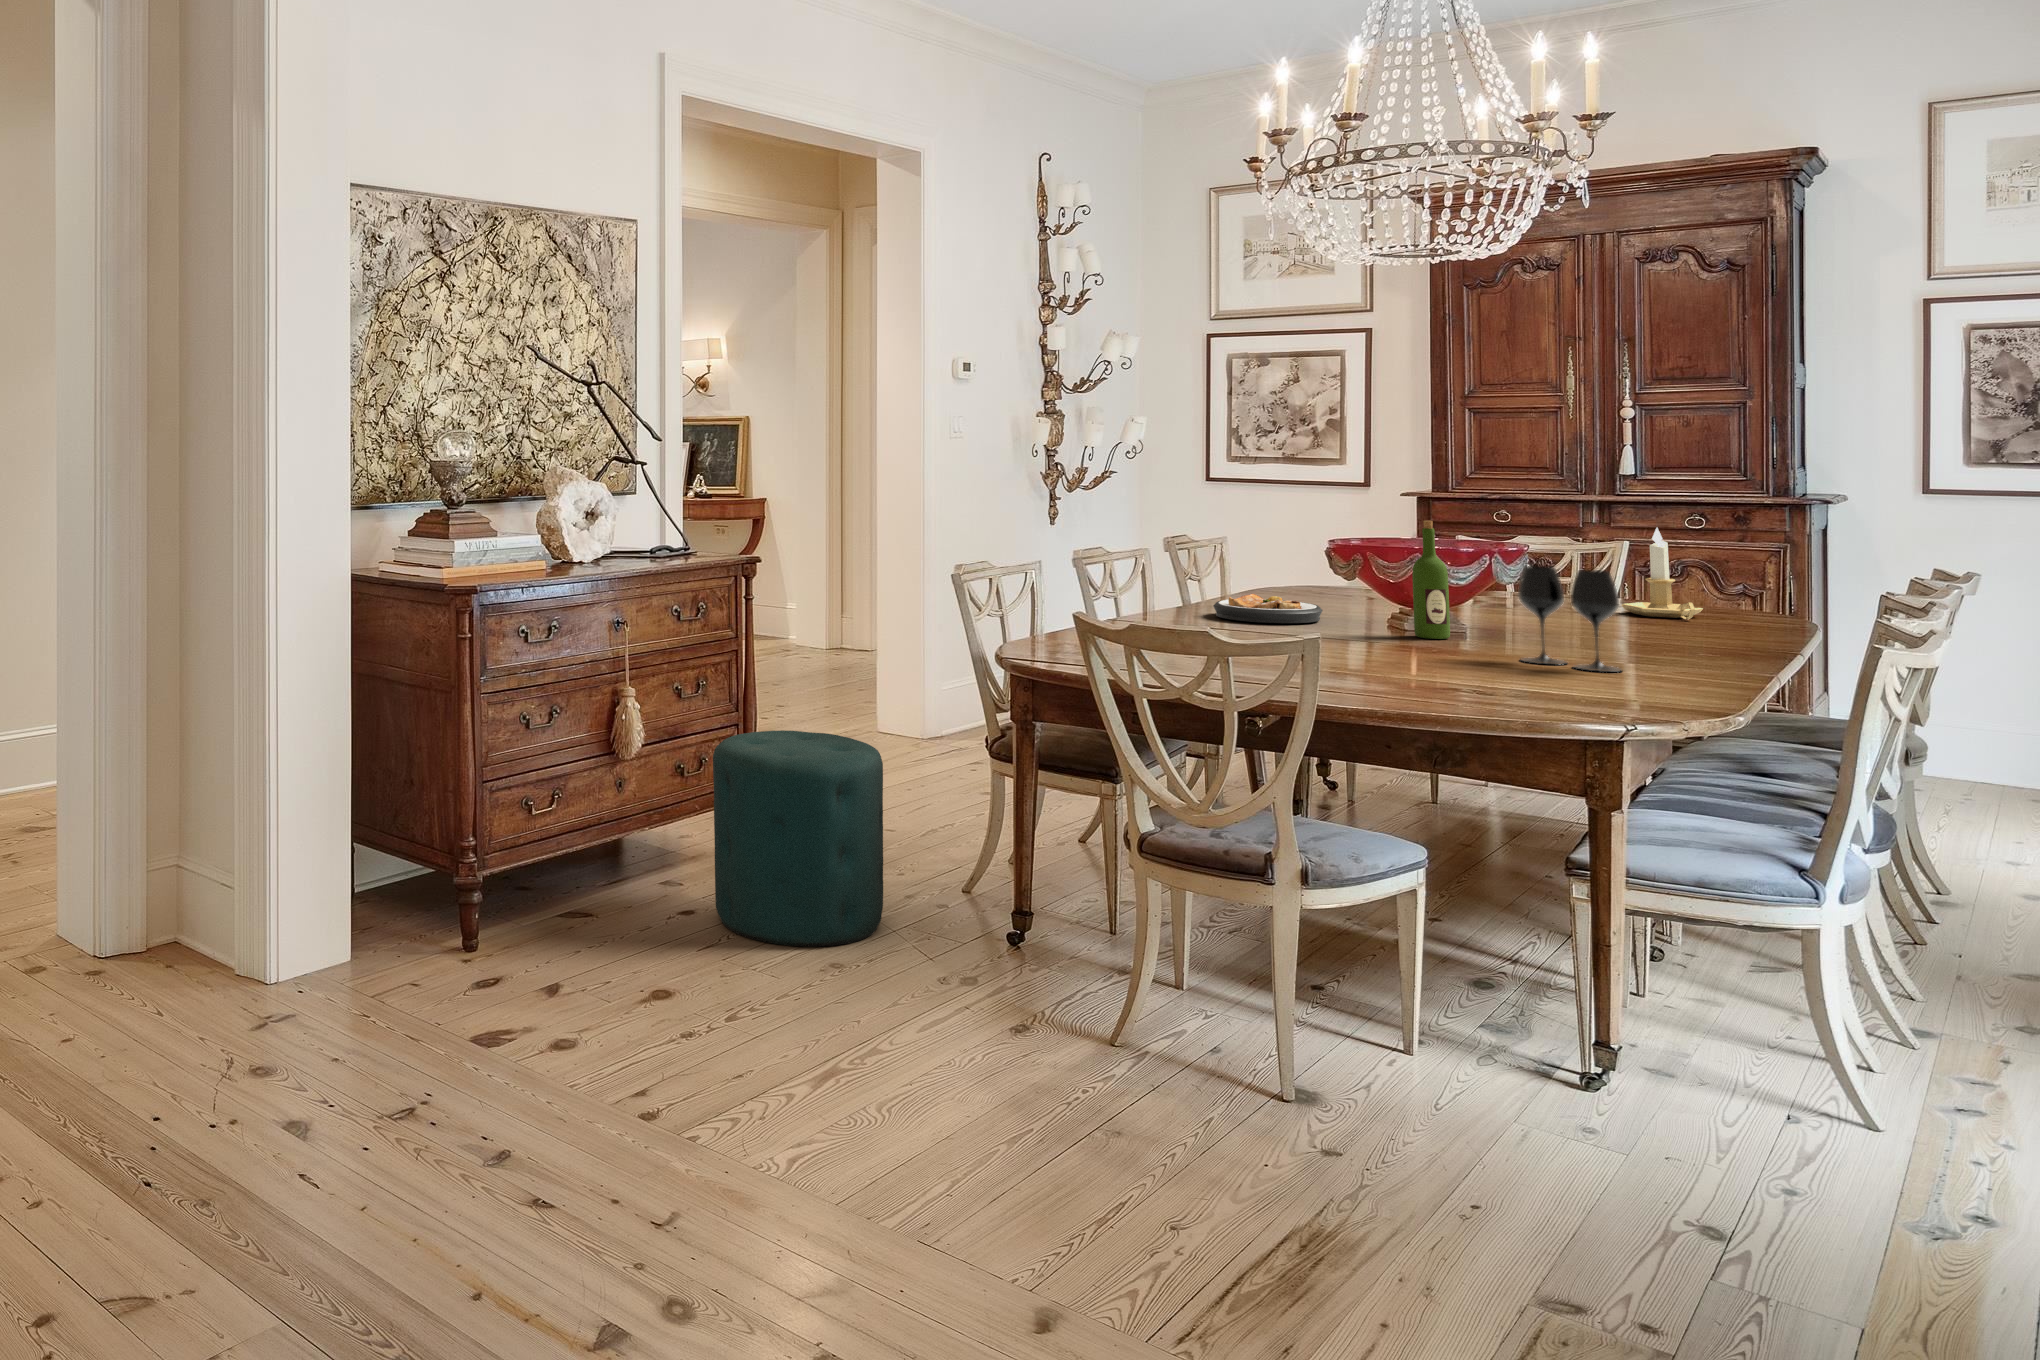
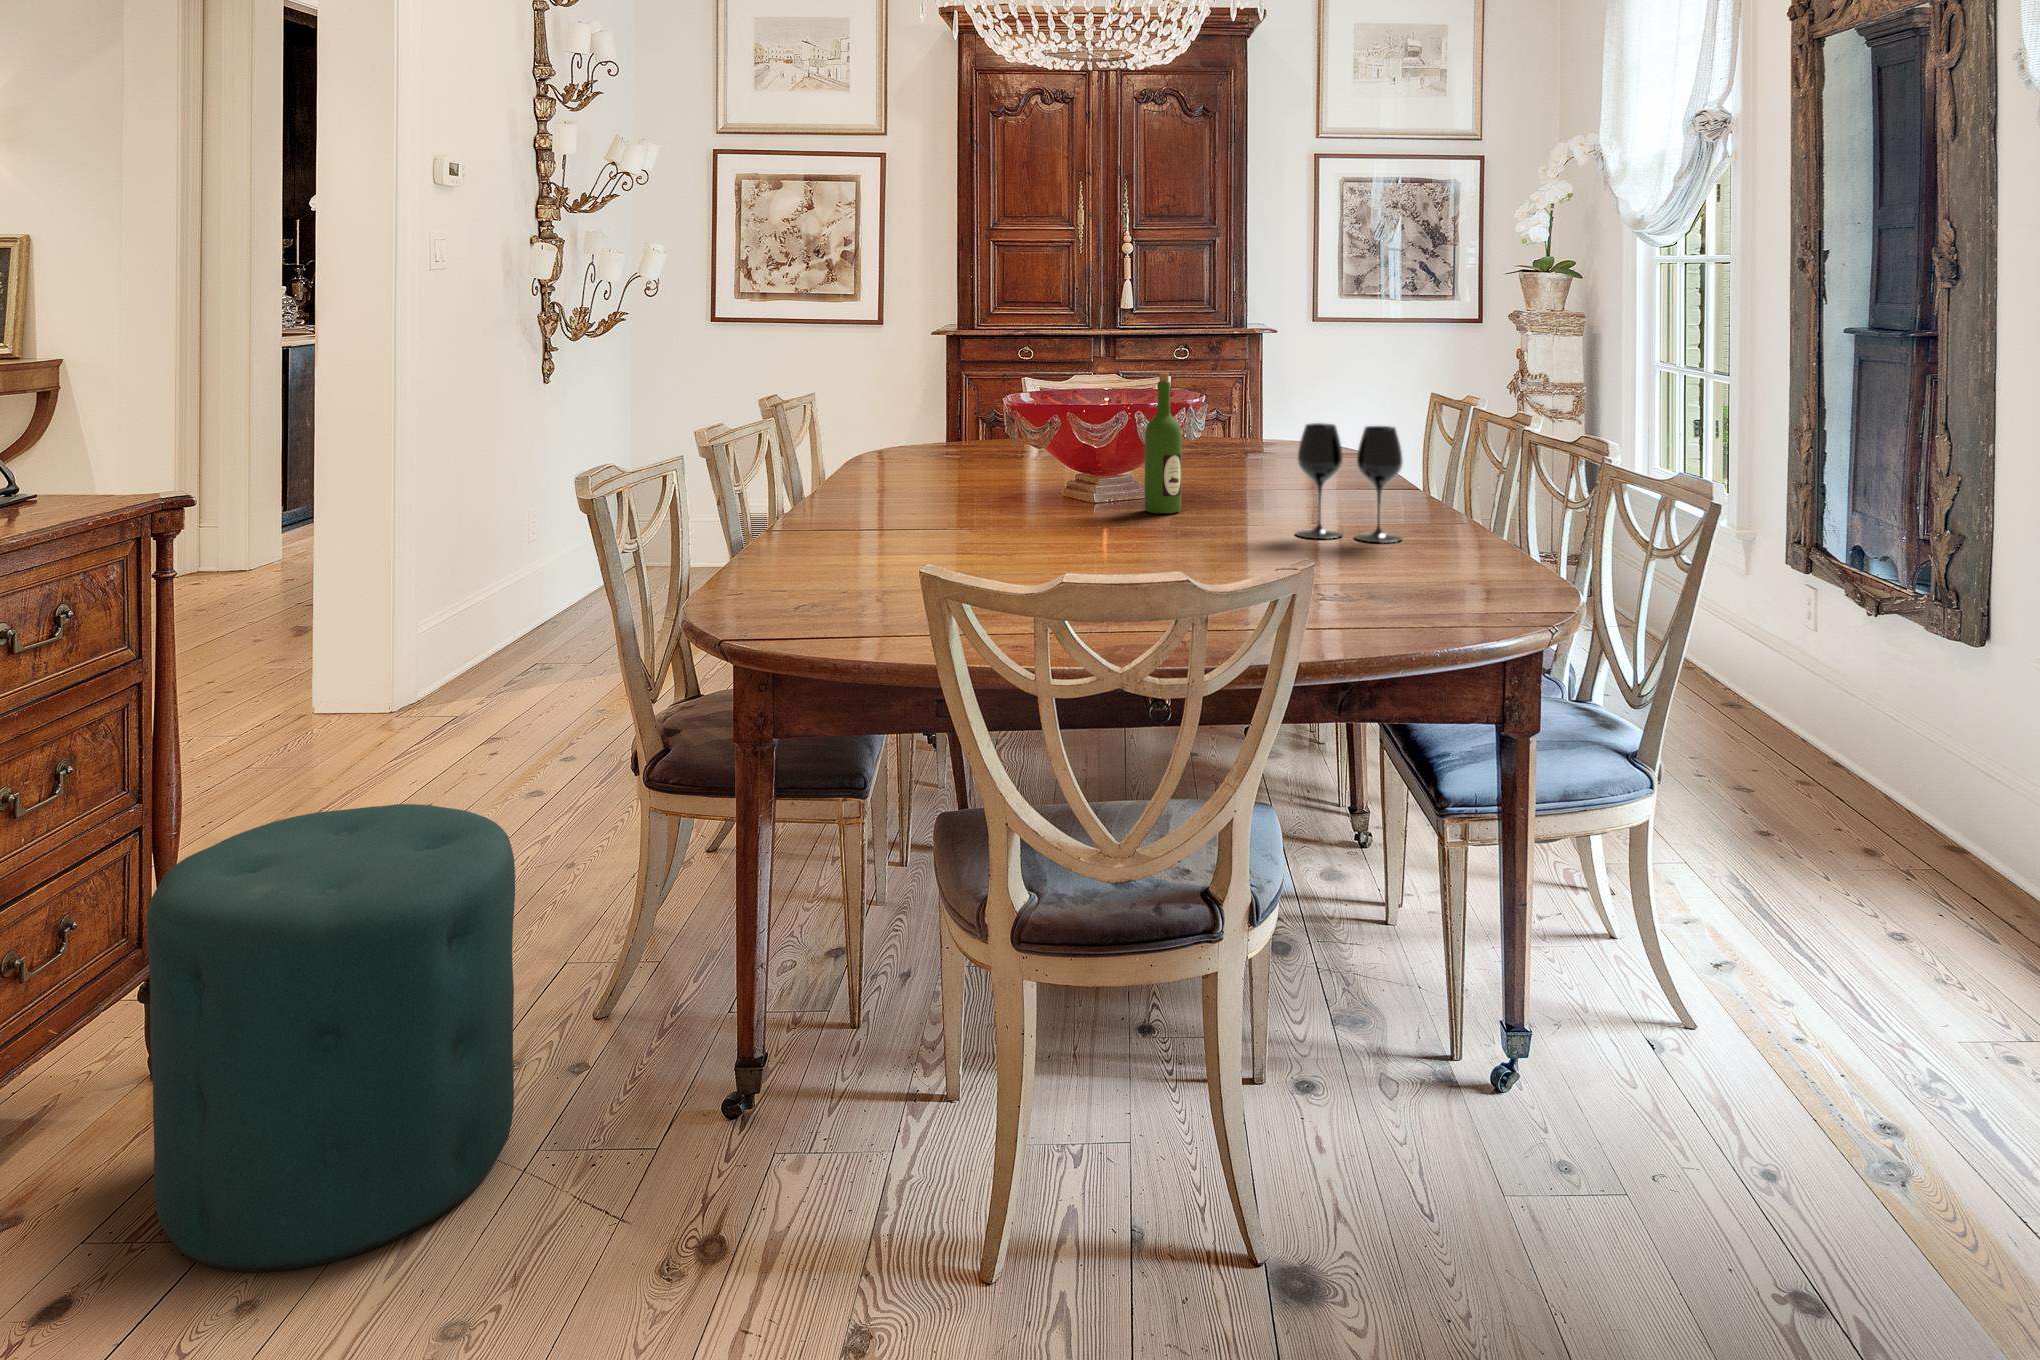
candlestick: present [1622,528,1703,620] -> none [1238,365,1308,458]
plate: present [1213,594,1323,623] -> none [897,473,1024,511]

